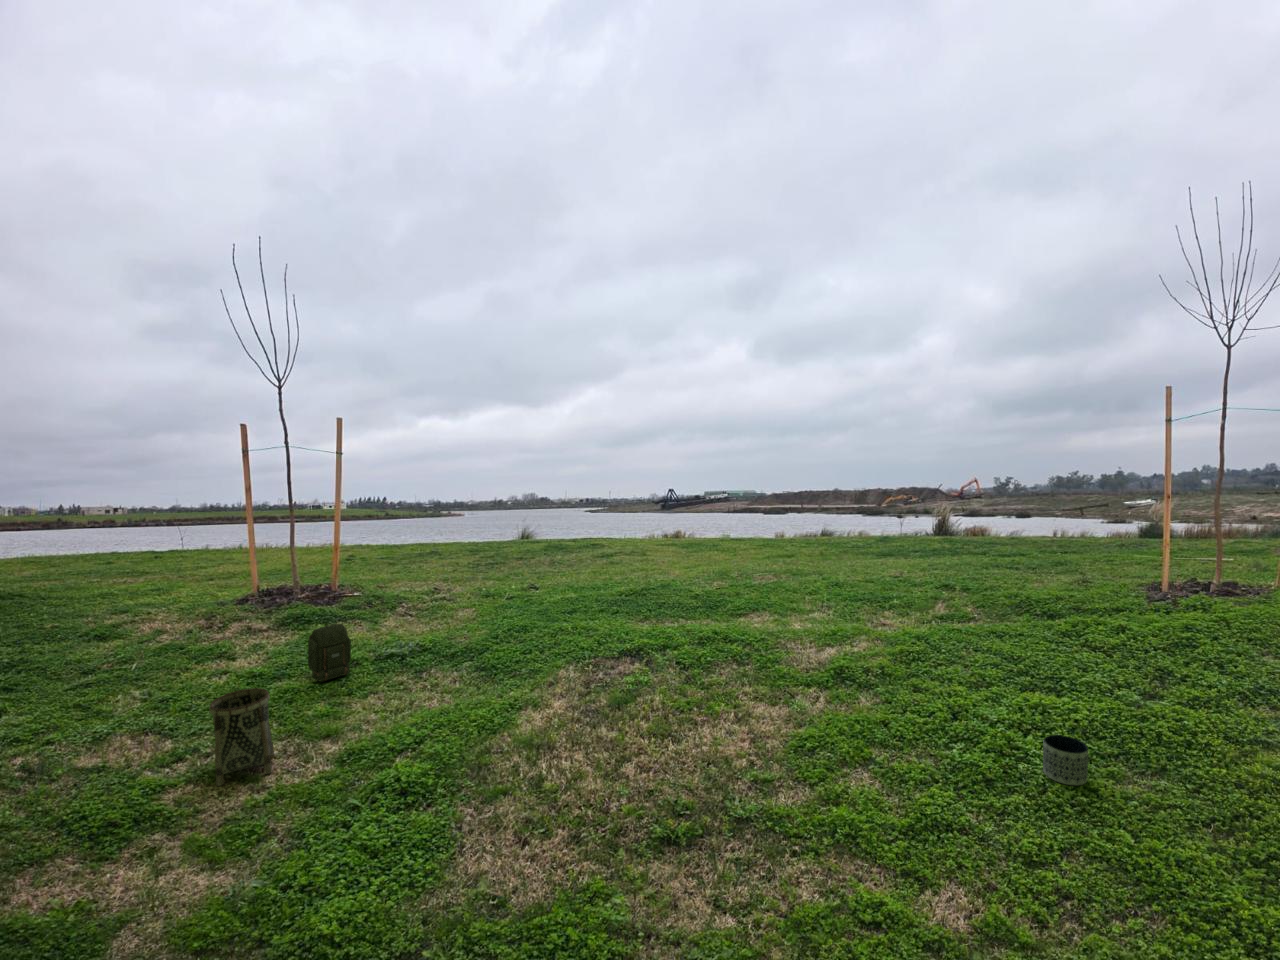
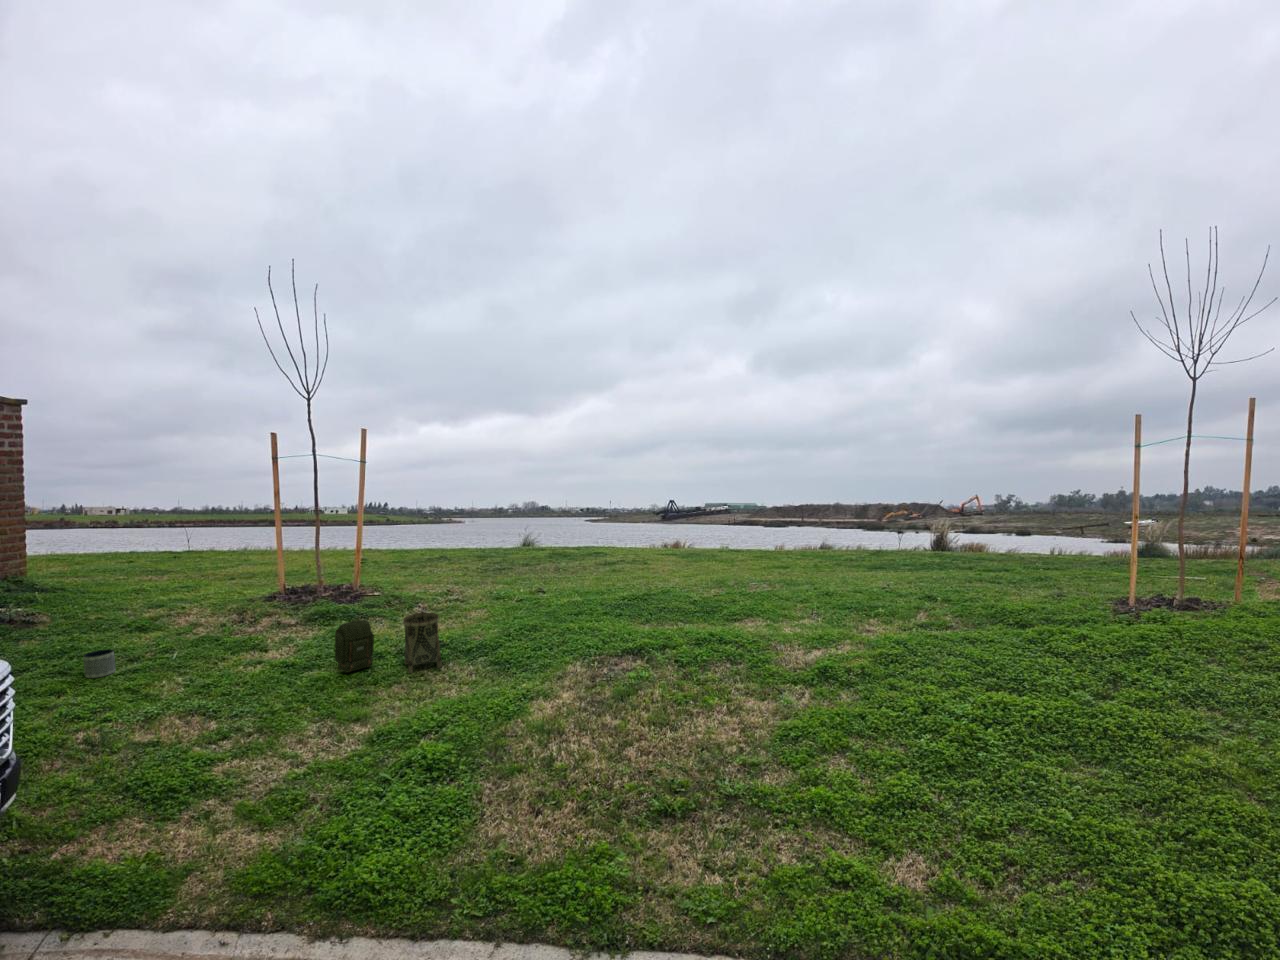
basket: present [209,688,274,786] -> present [403,613,442,673]
planter: present [1043,735,1088,785] -> present [83,649,116,678]

